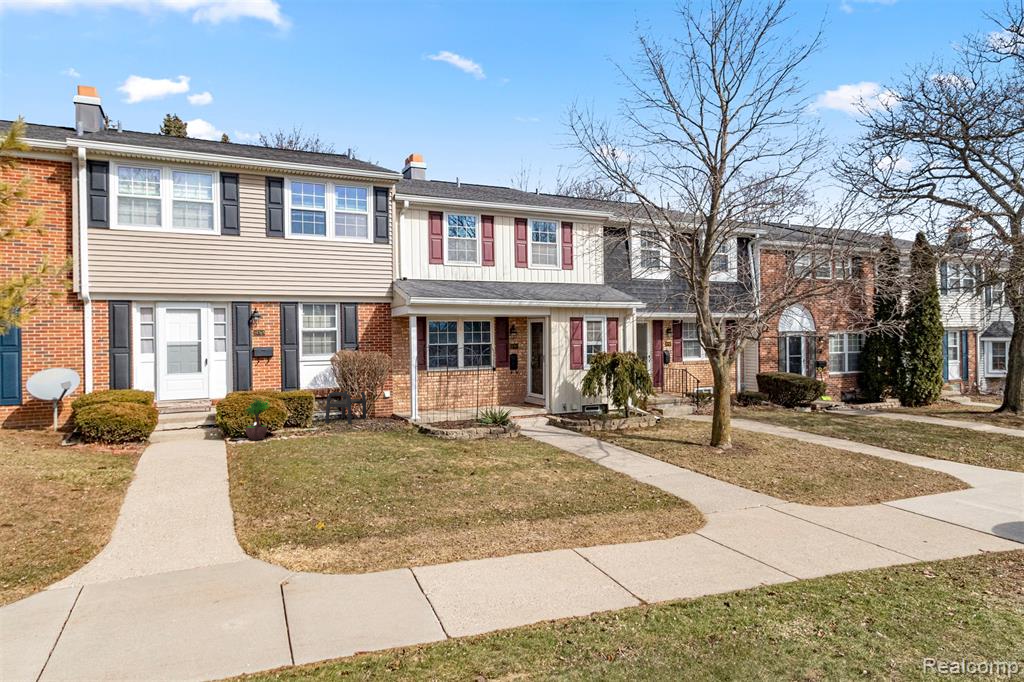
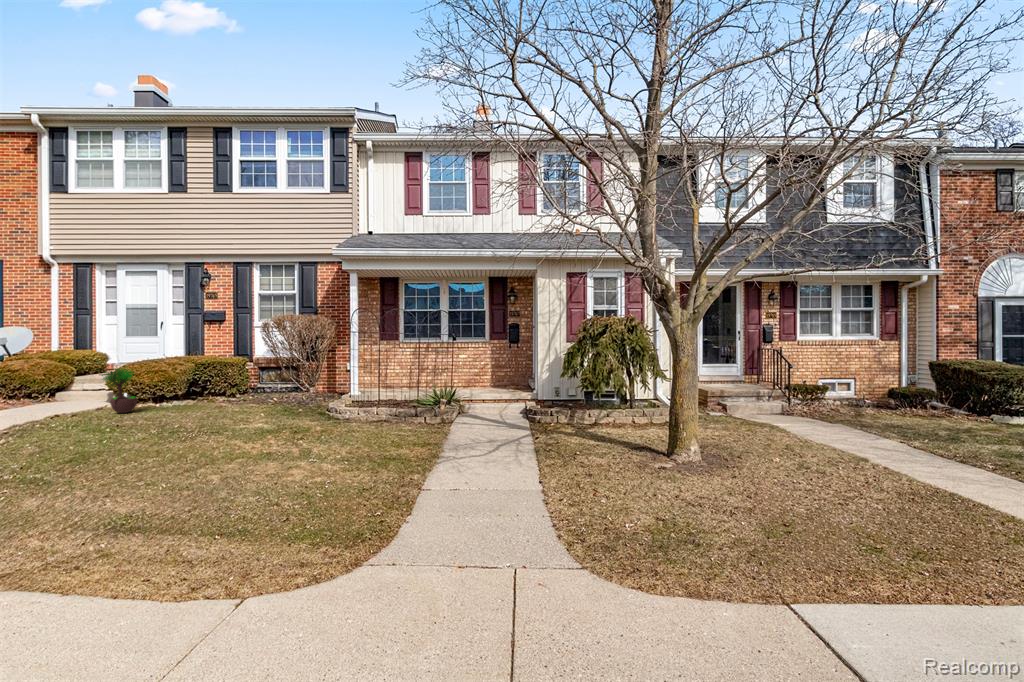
bench: present [325,391,366,424] -> none [250,360,309,400]

